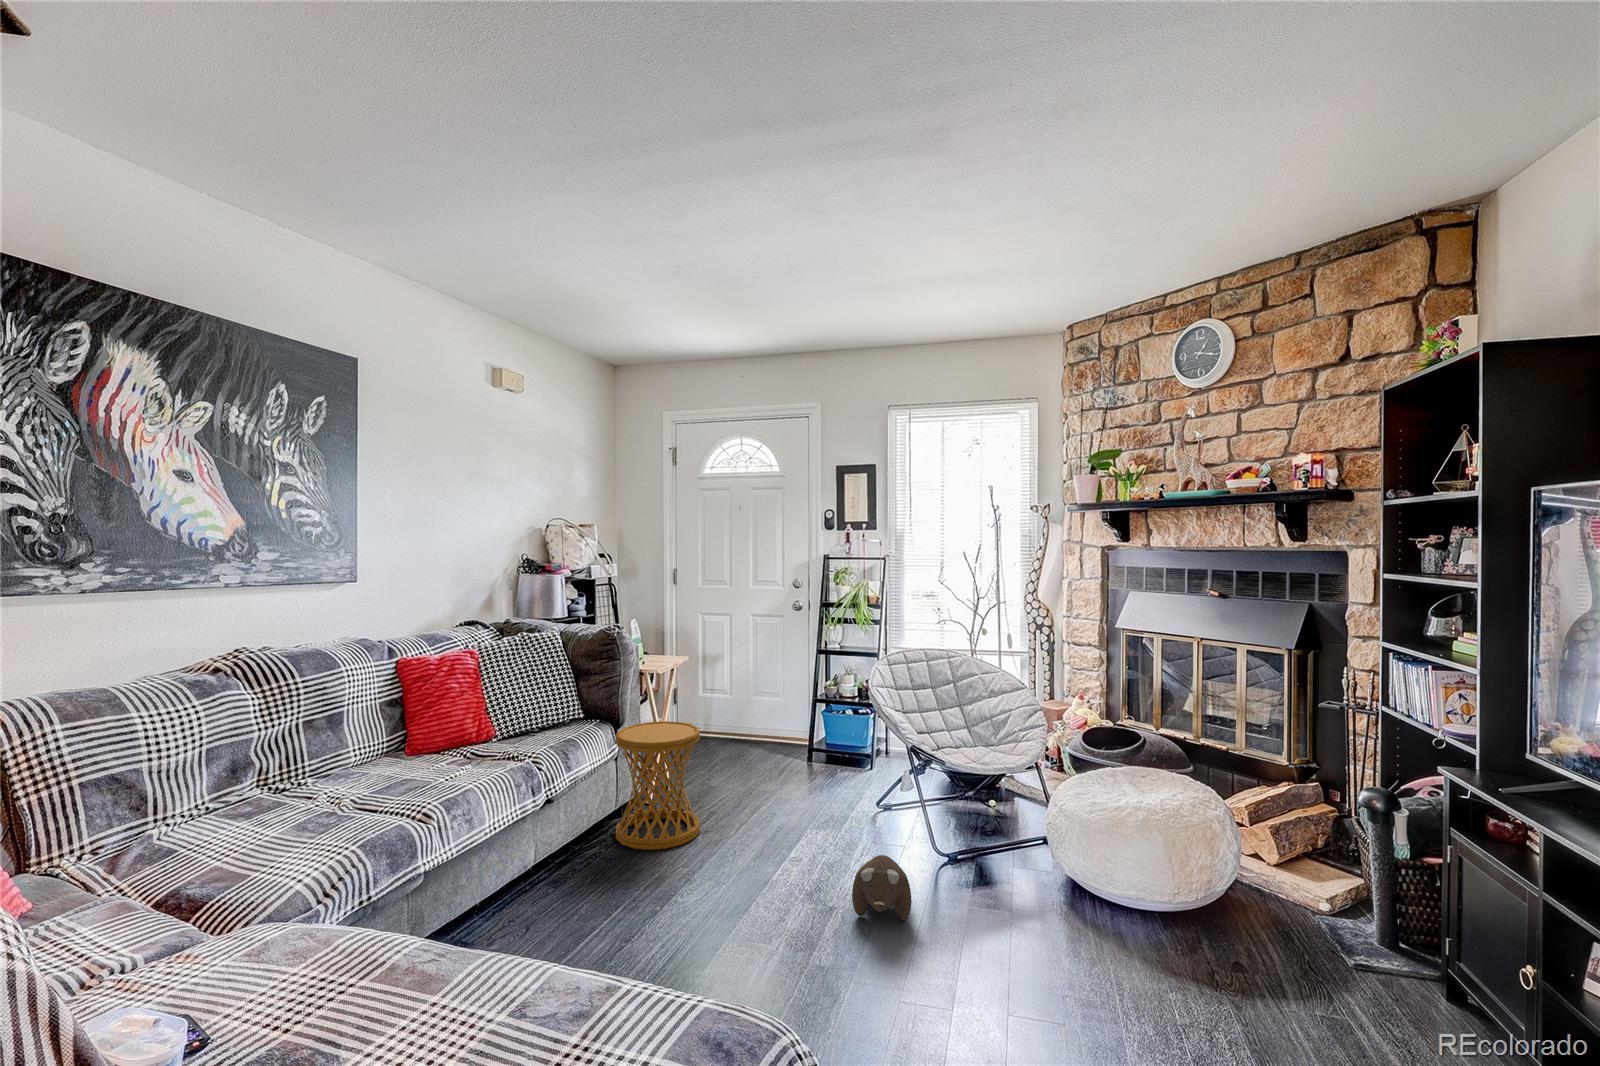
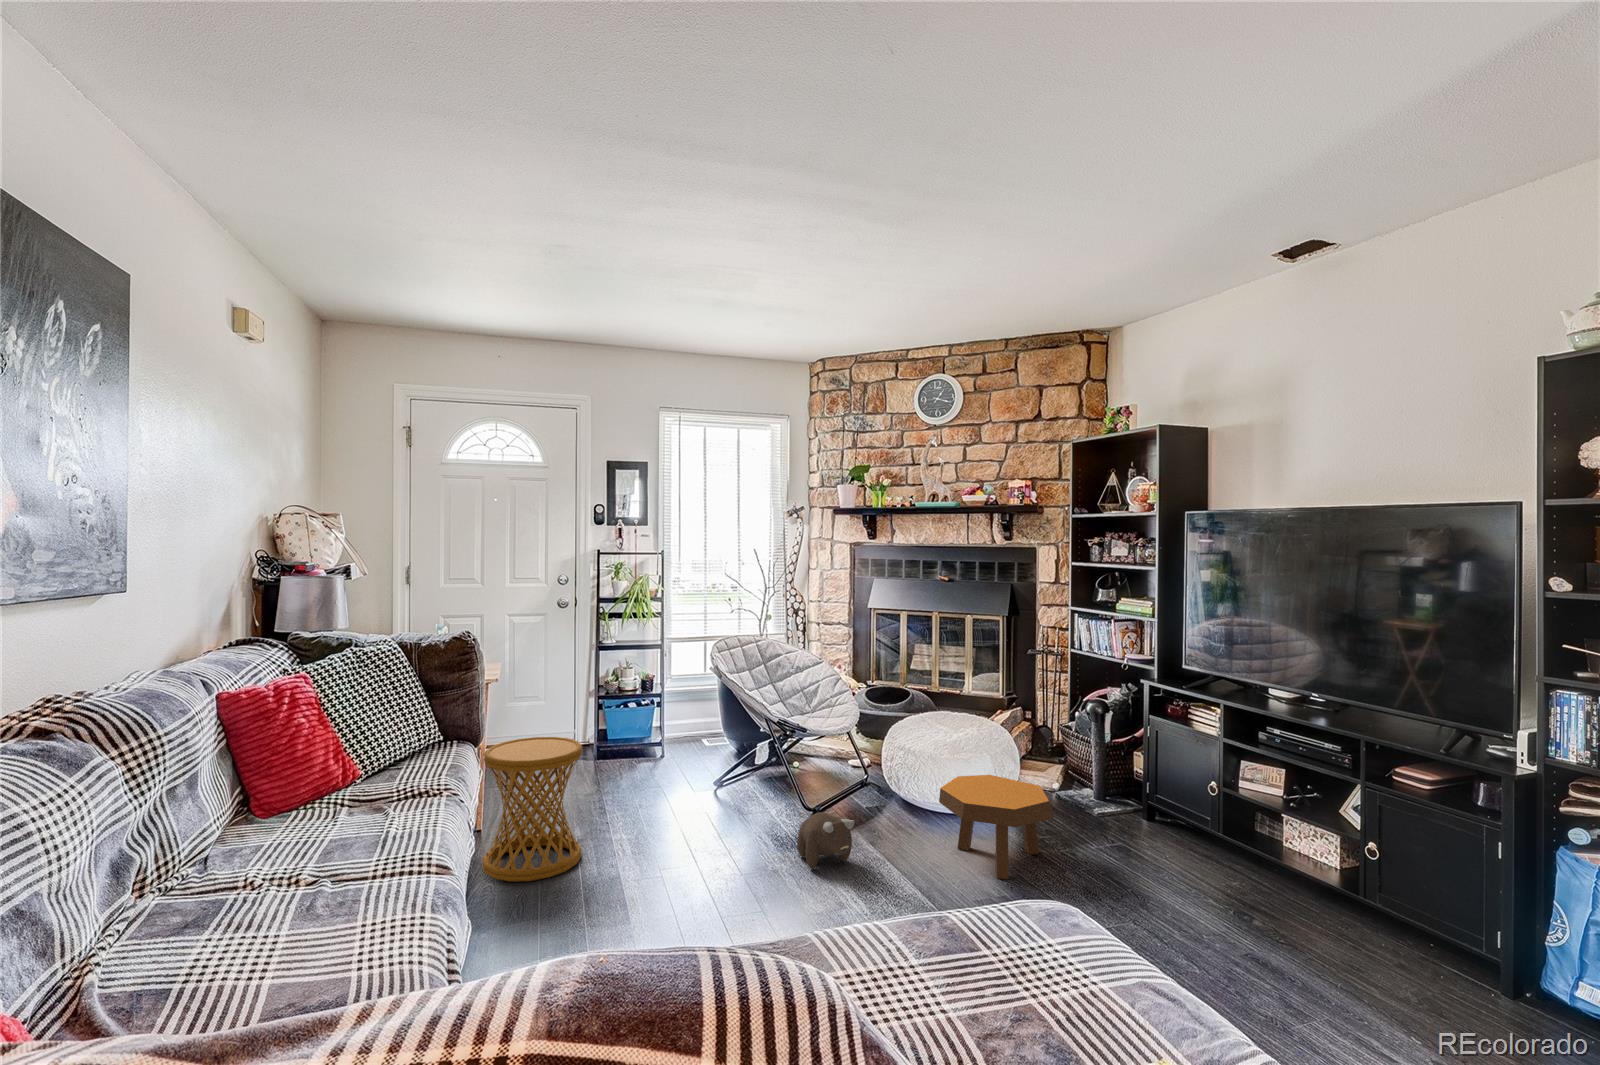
footstool: none [1021,856,1187,1017] -> present [939,775,1054,879]

